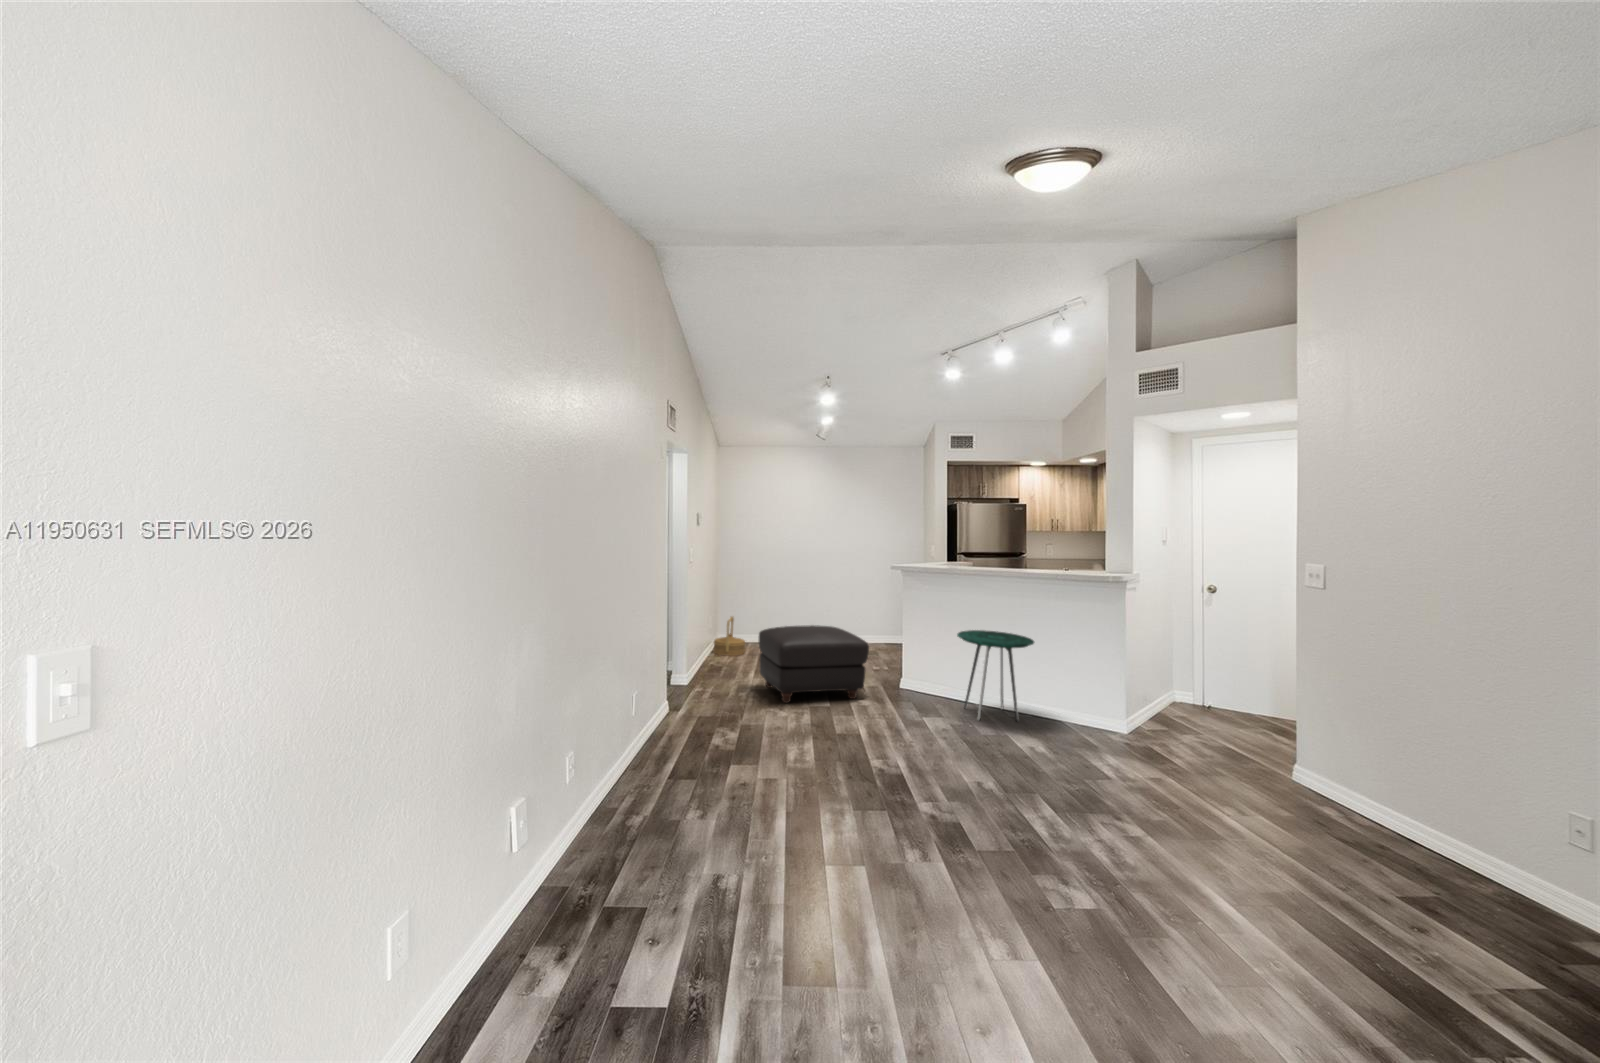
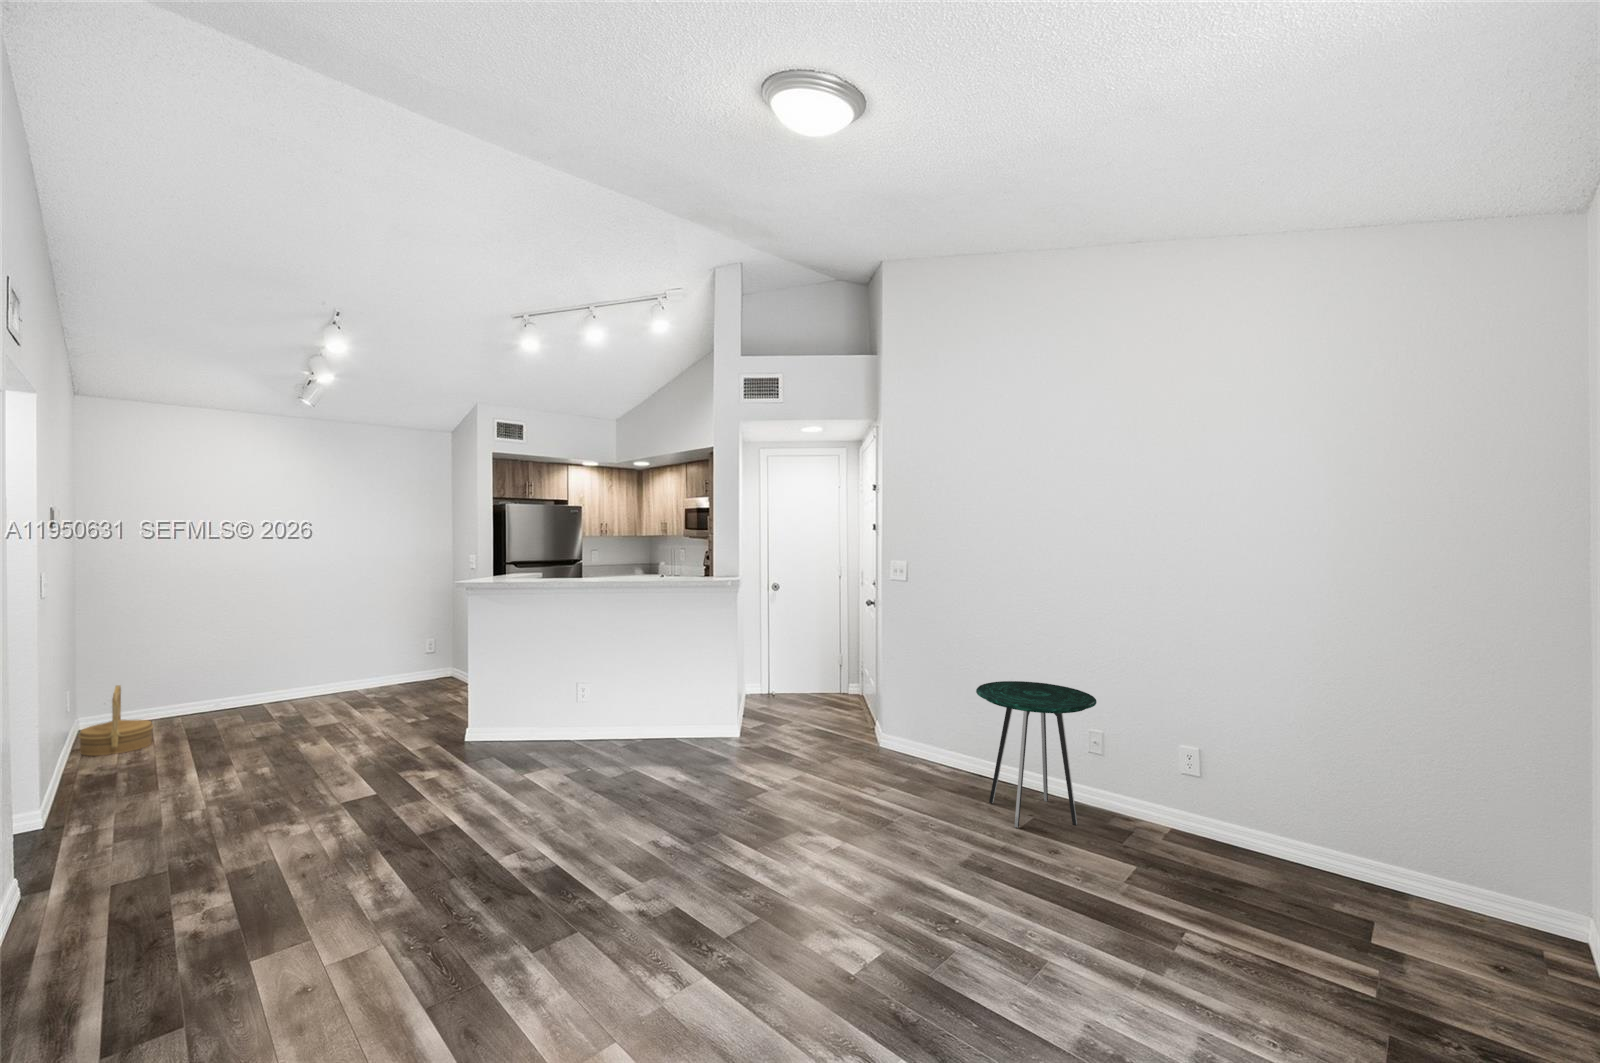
ottoman: present [759,625,869,703] -> none [217,675,427,811]
side table: present [957,630,1034,721] -> present [976,681,1097,828]

